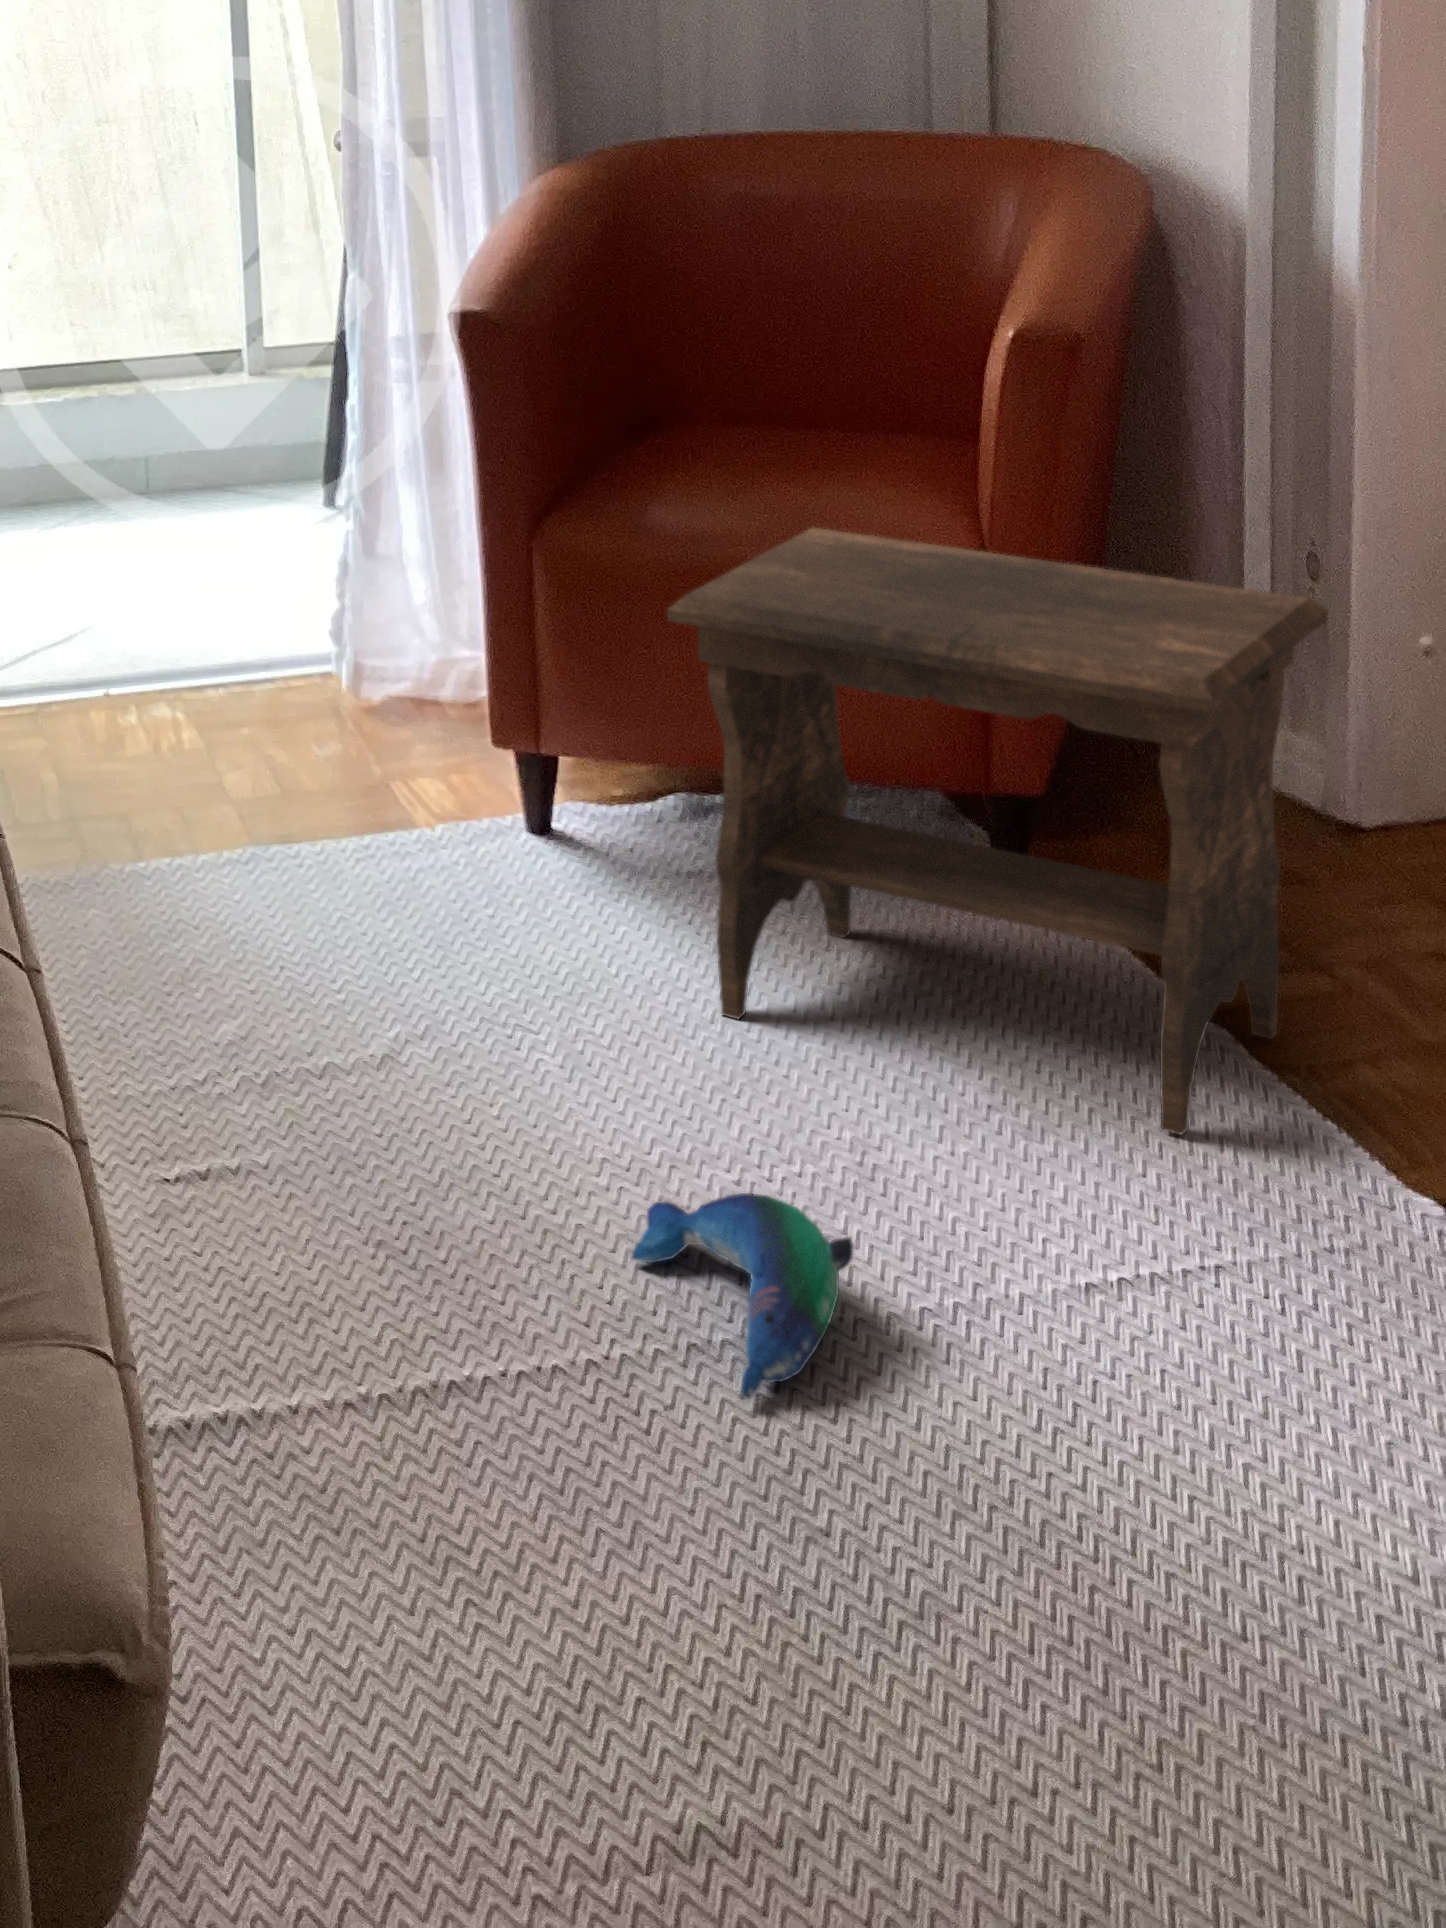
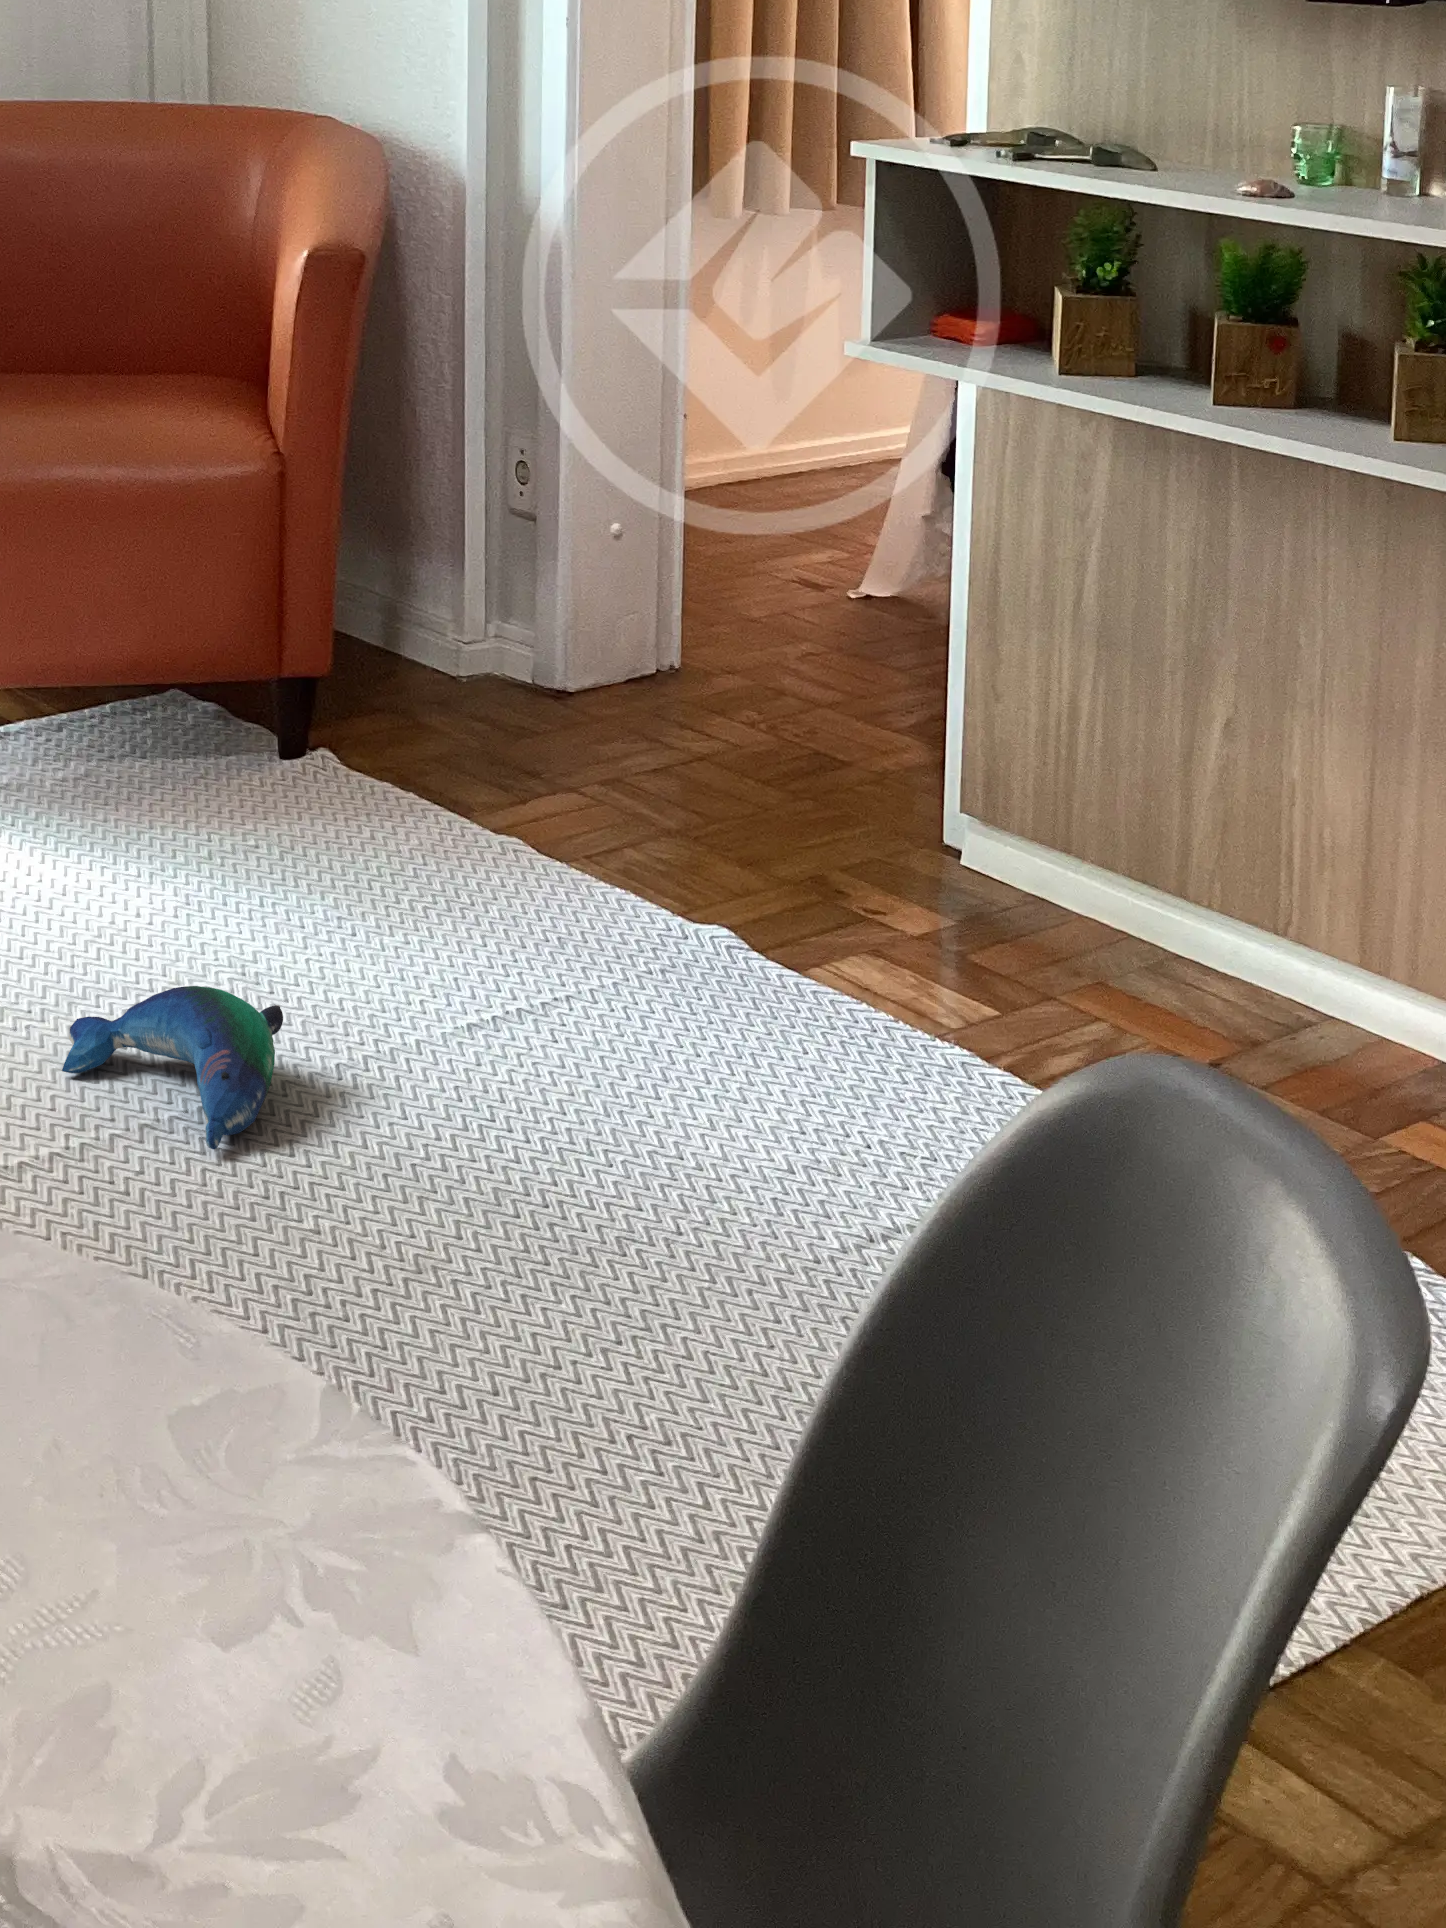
footstool: present [667,528,1328,1135] -> none [22,430,596,918]

